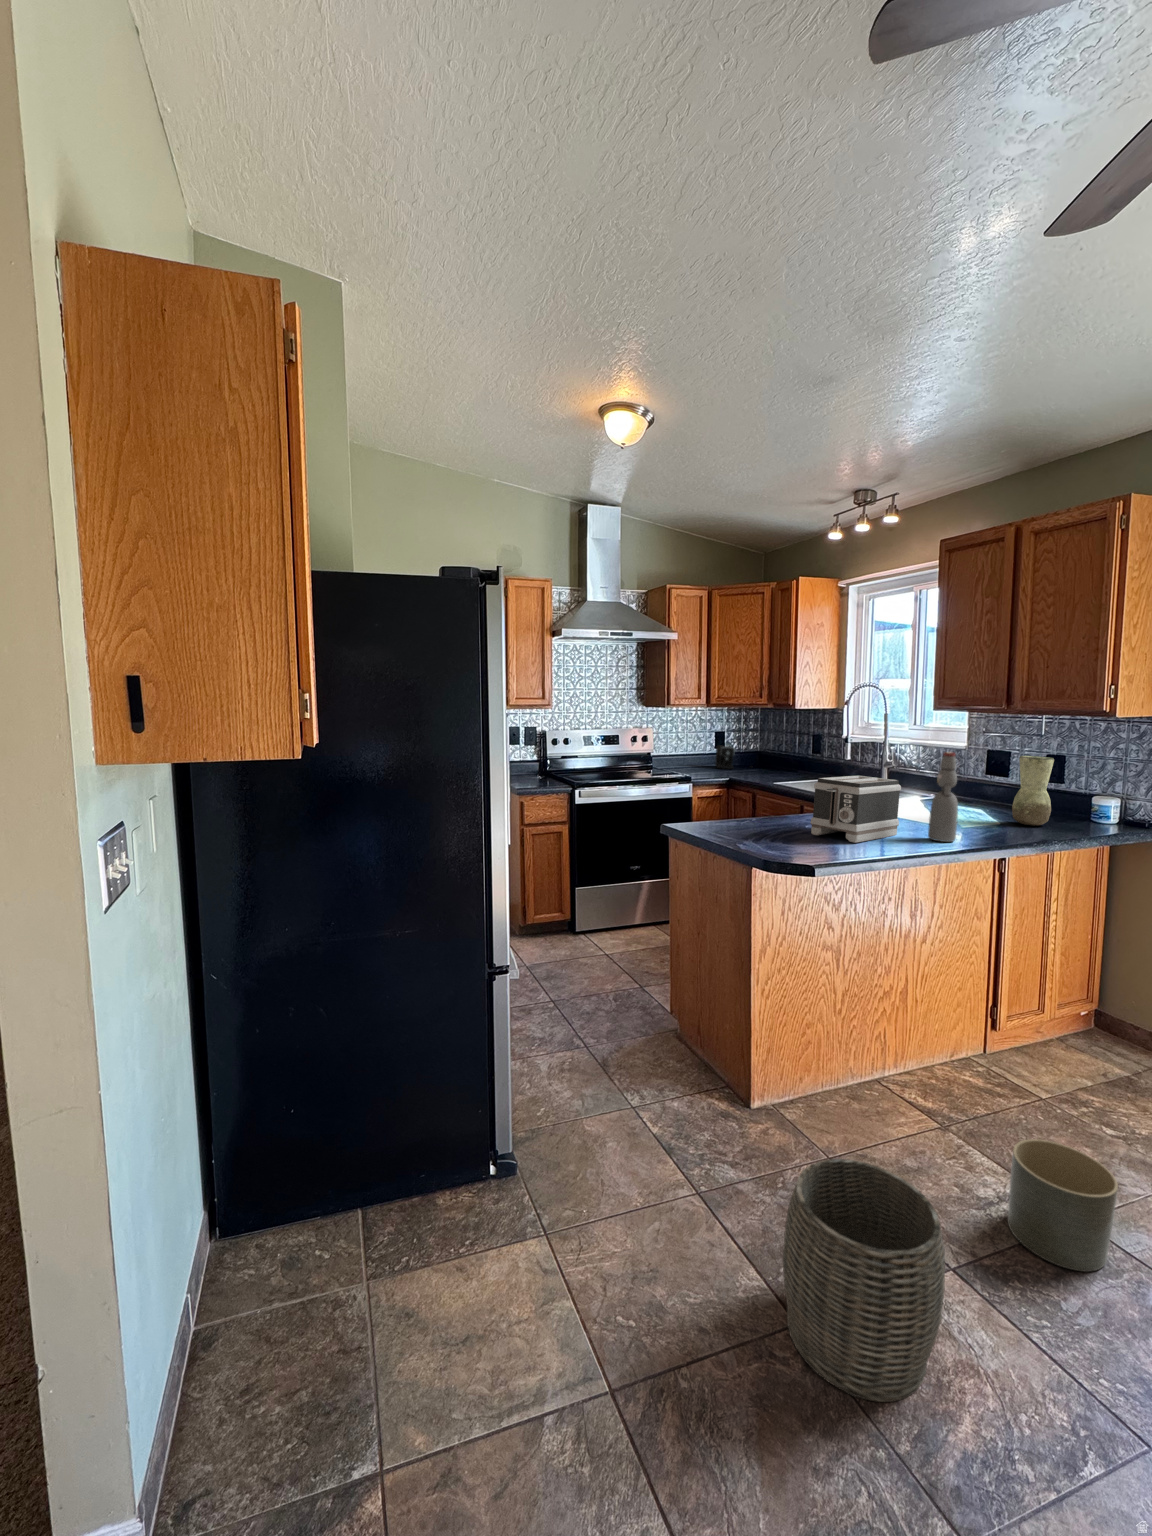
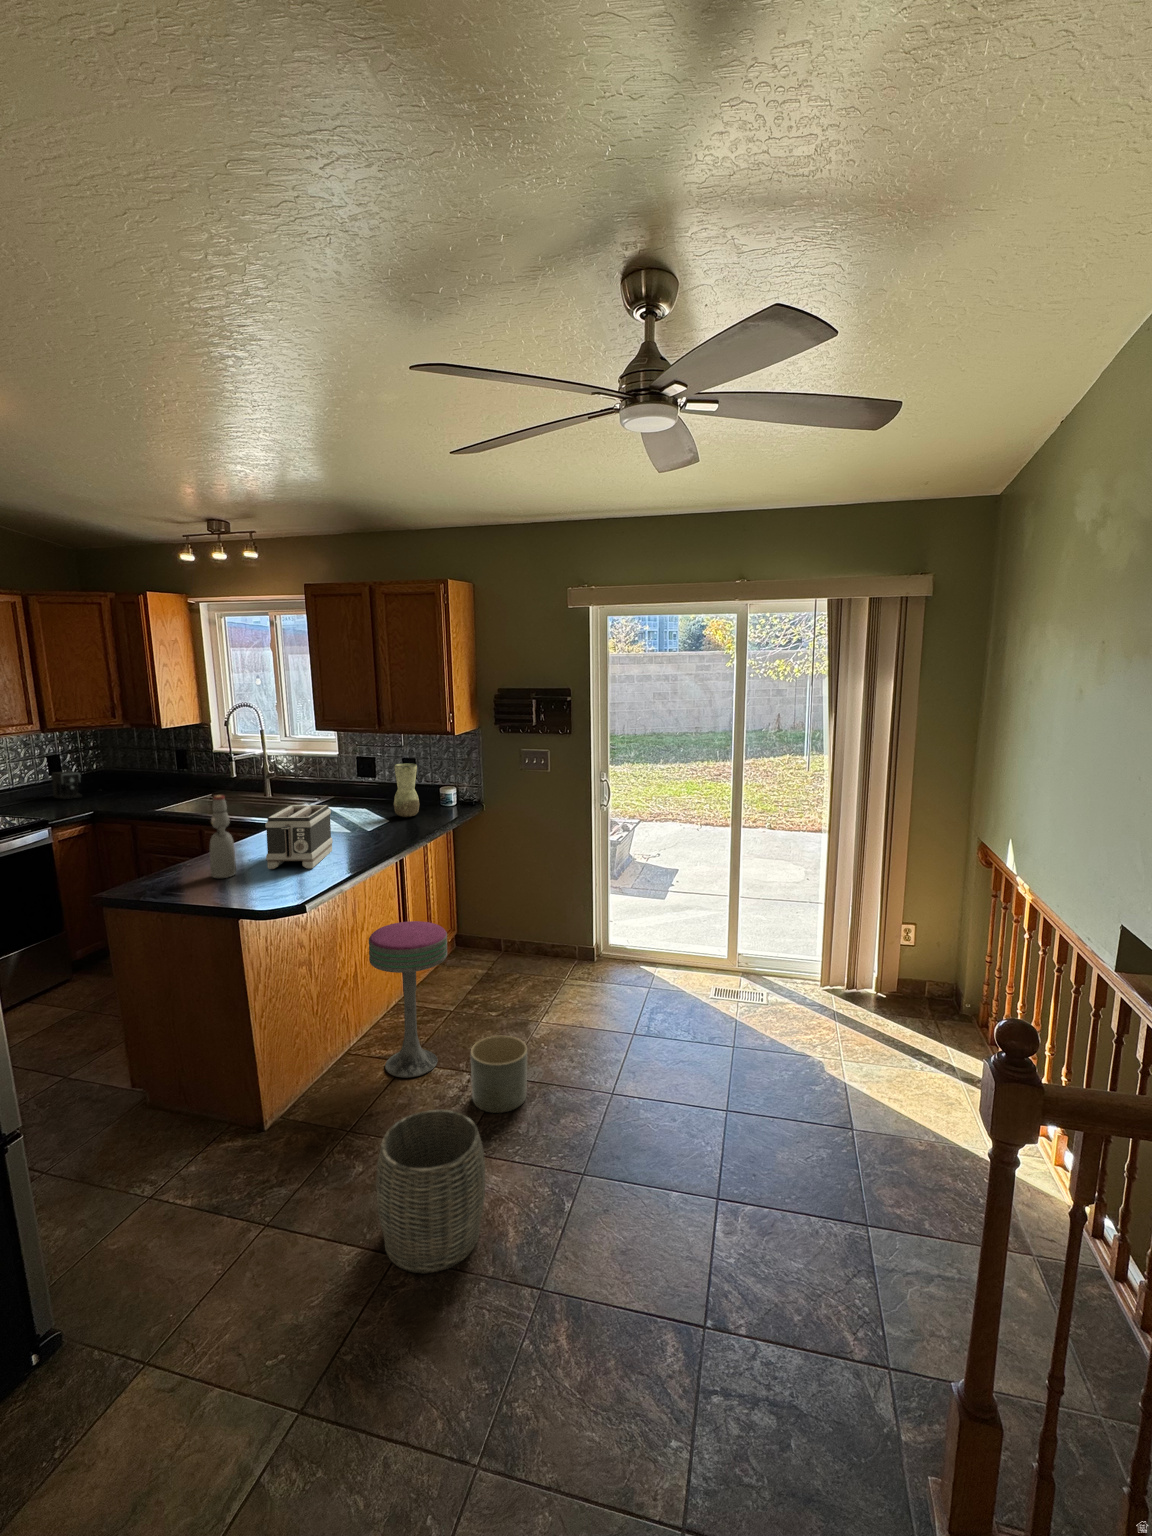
bottle: present [928,752,958,842] -> present [210,795,236,878]
bar stool: none [906,939,1023,1149] -> present [369,921,447,1077]

